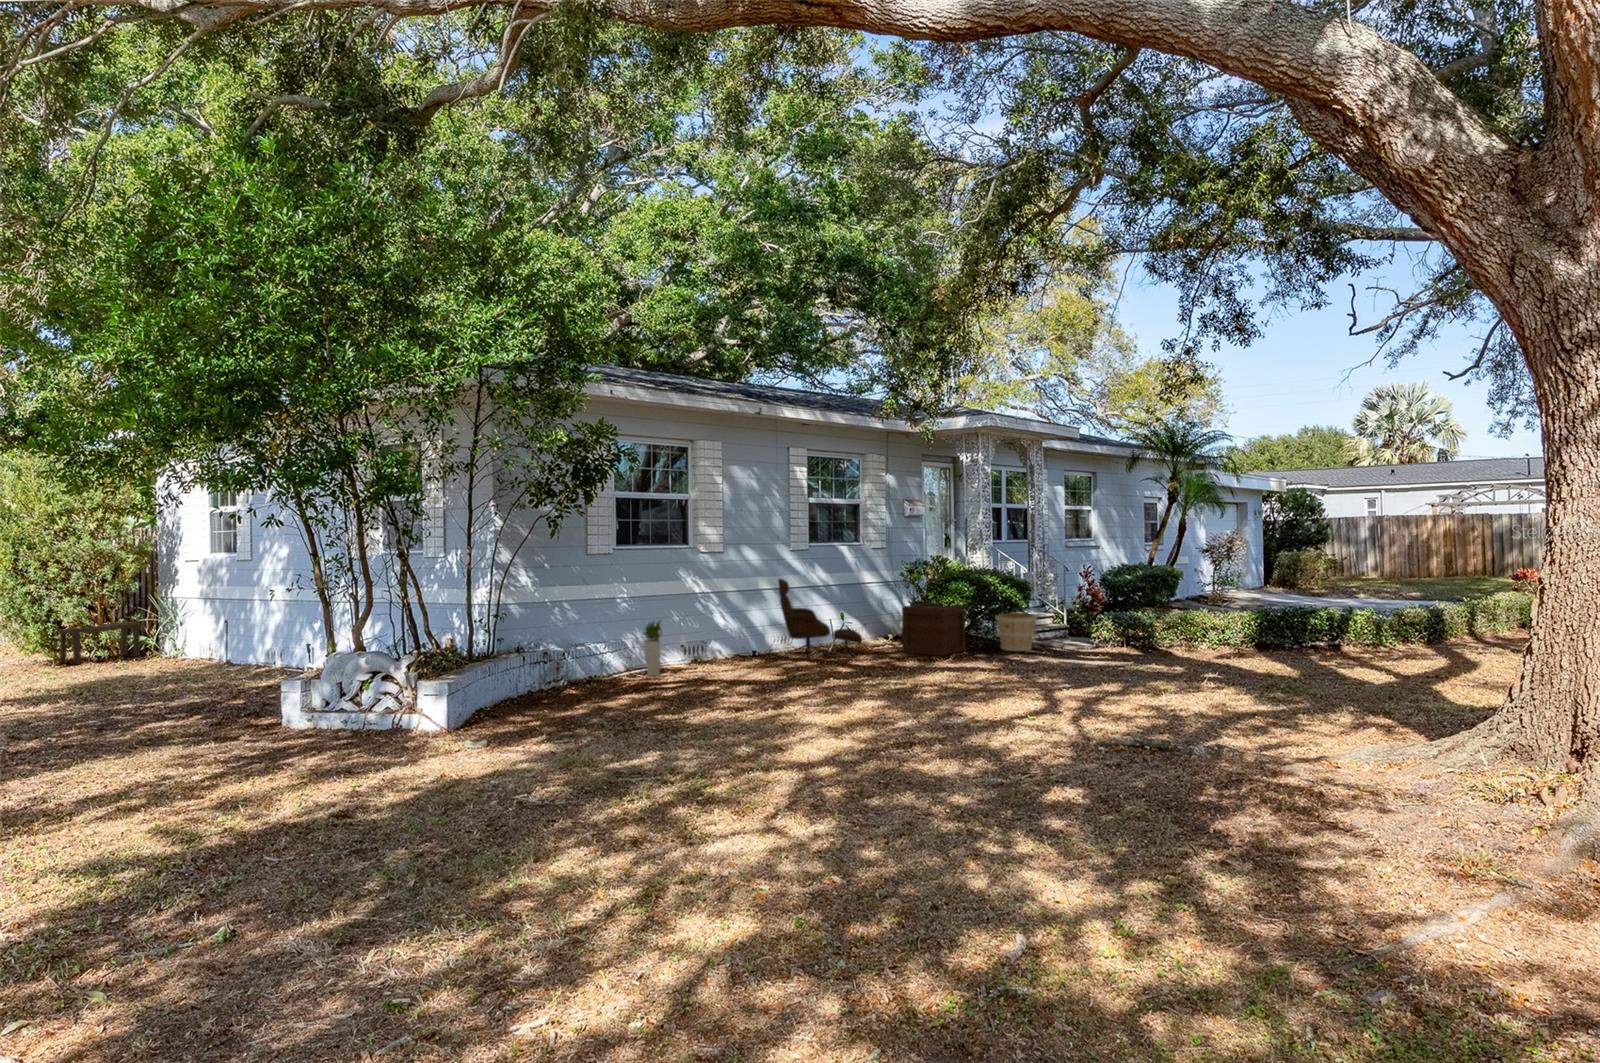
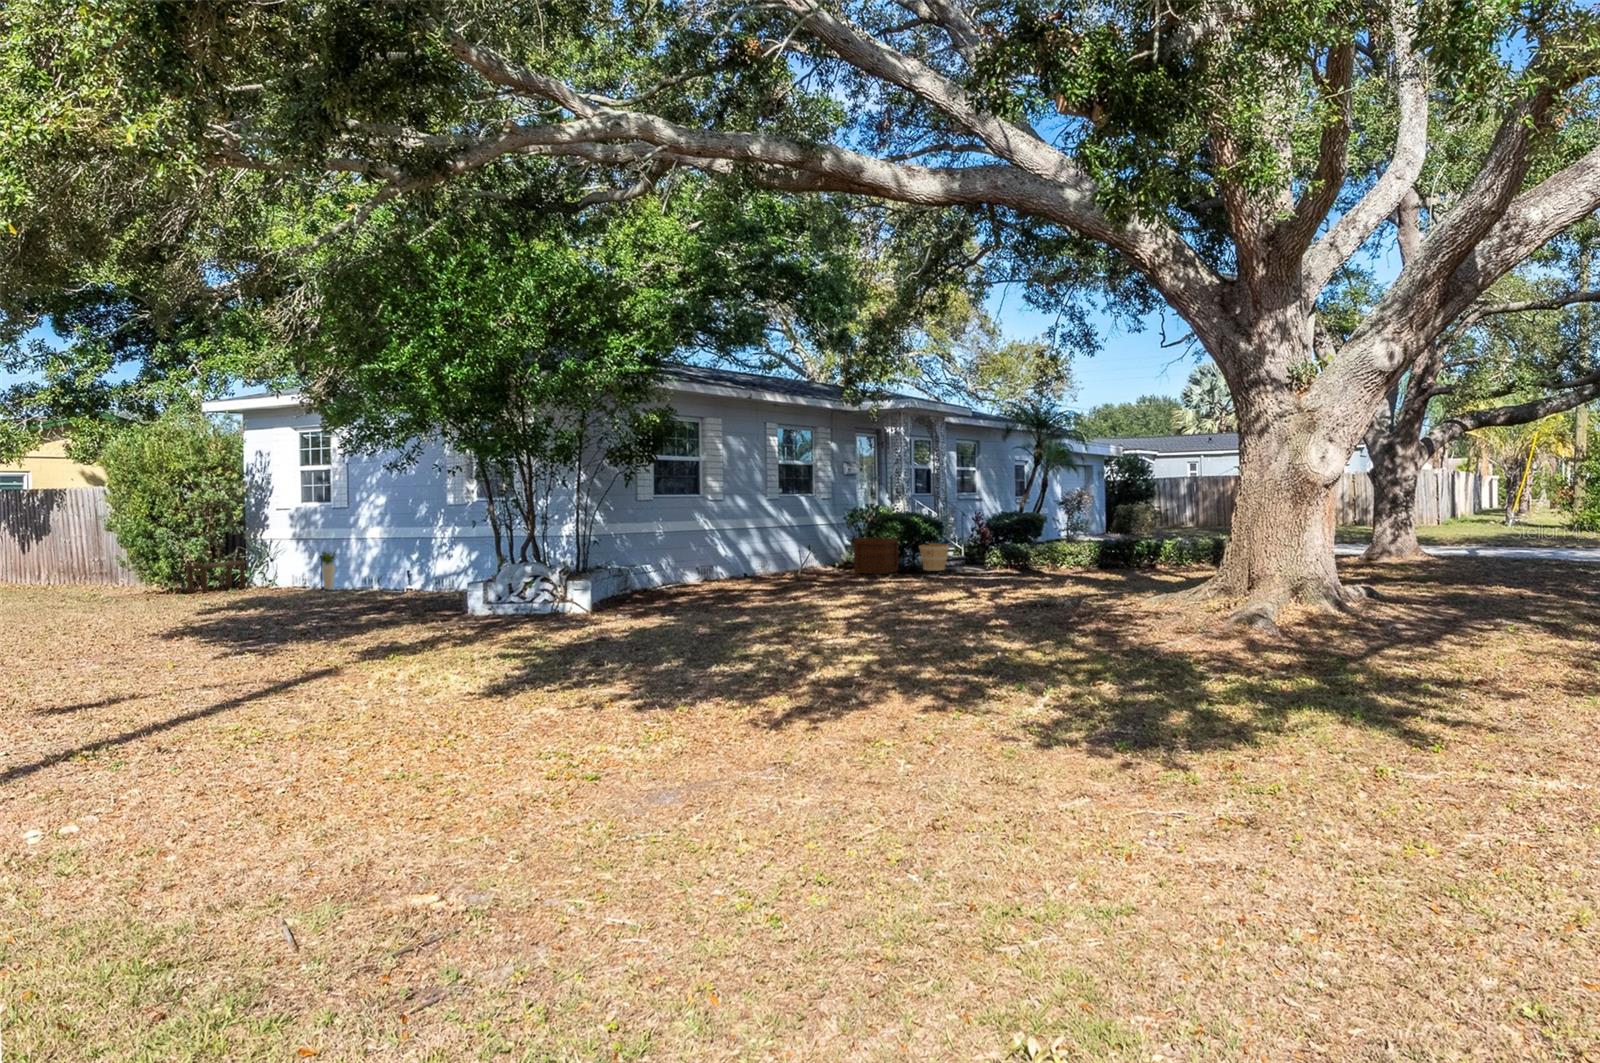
lounge chair: present [778,579,862,657] -> none [762,520,825,577]
planter: present [644,621,662,676] -> present [321,552,335,589]

